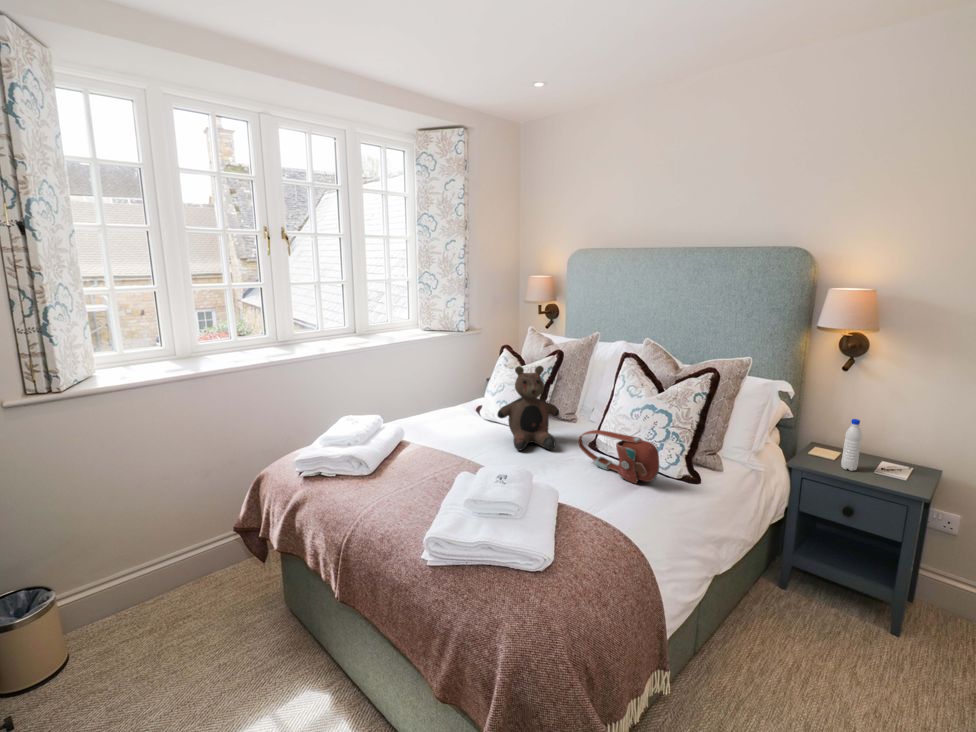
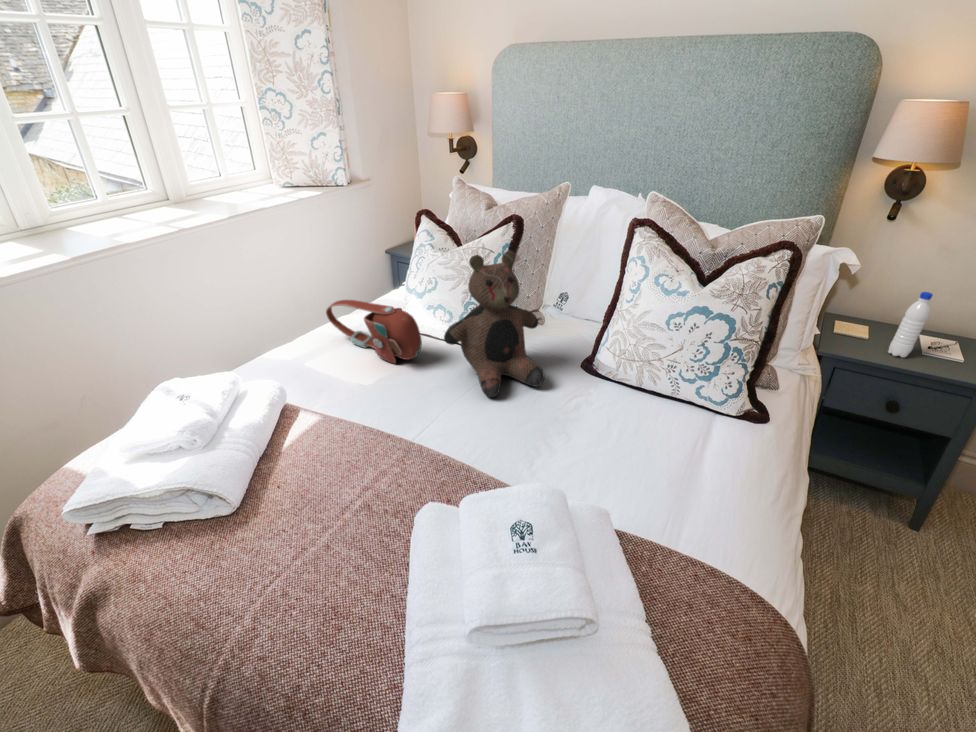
handbag: present [578,430,659,483] -> present [326,300,422,363]

